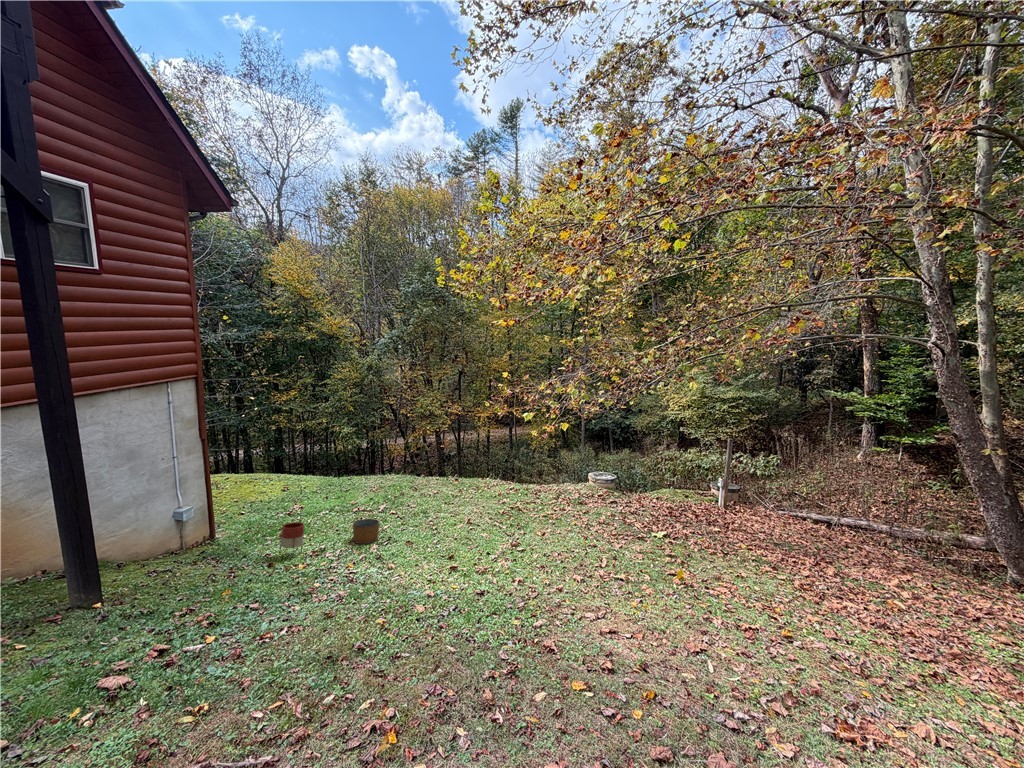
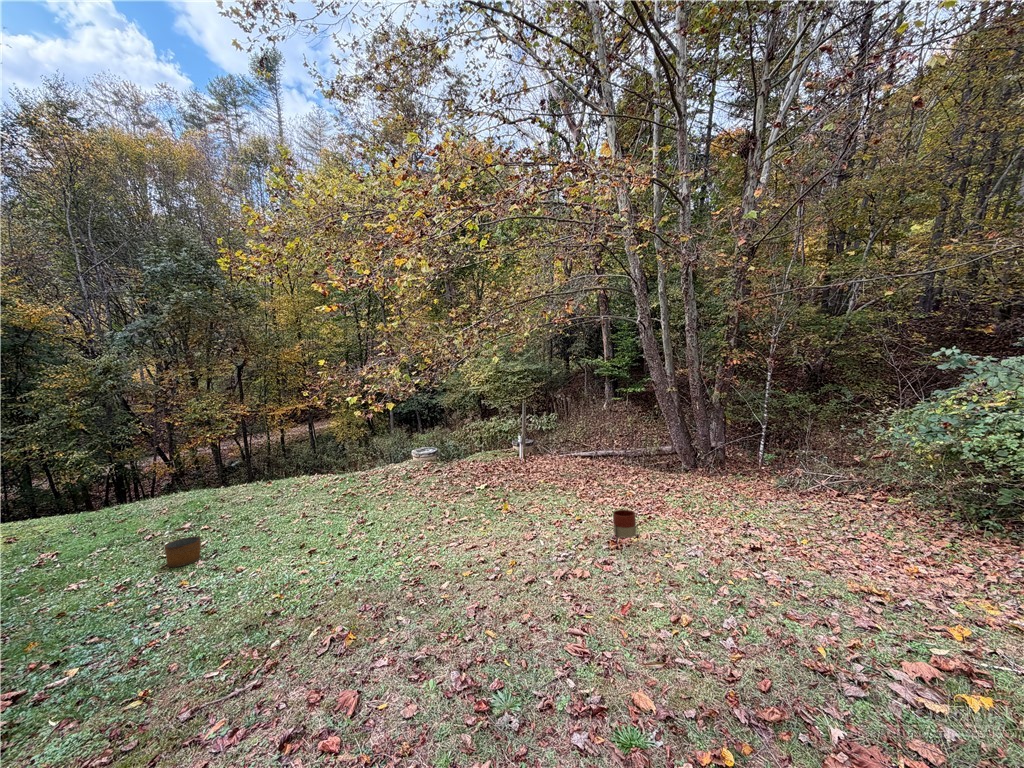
planter: present [279,522,304,555] -> present [613,510,638,548]

